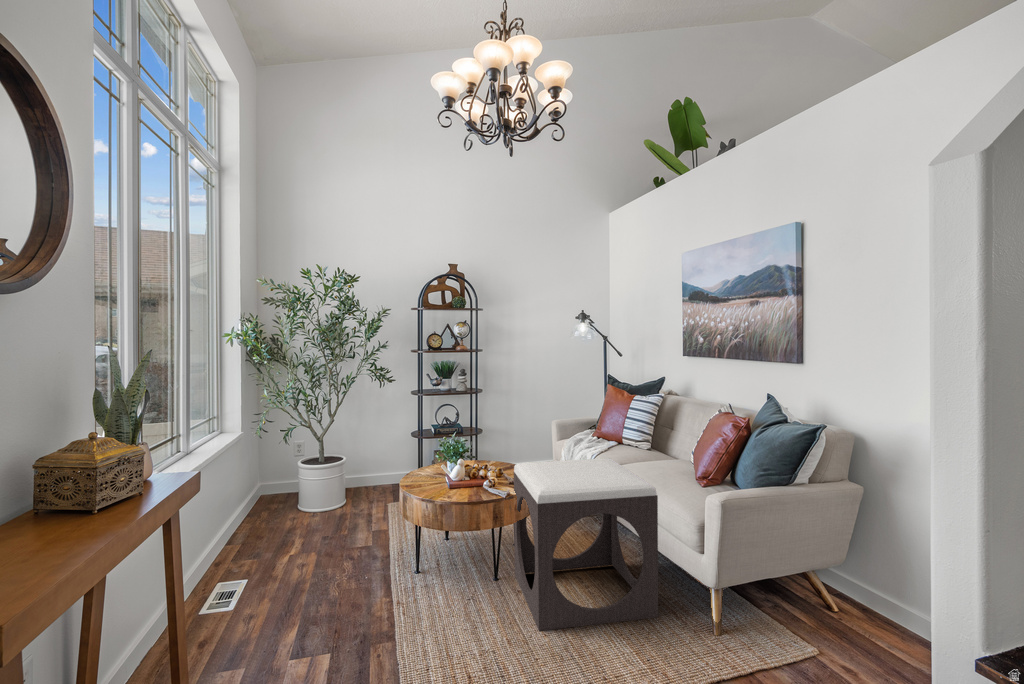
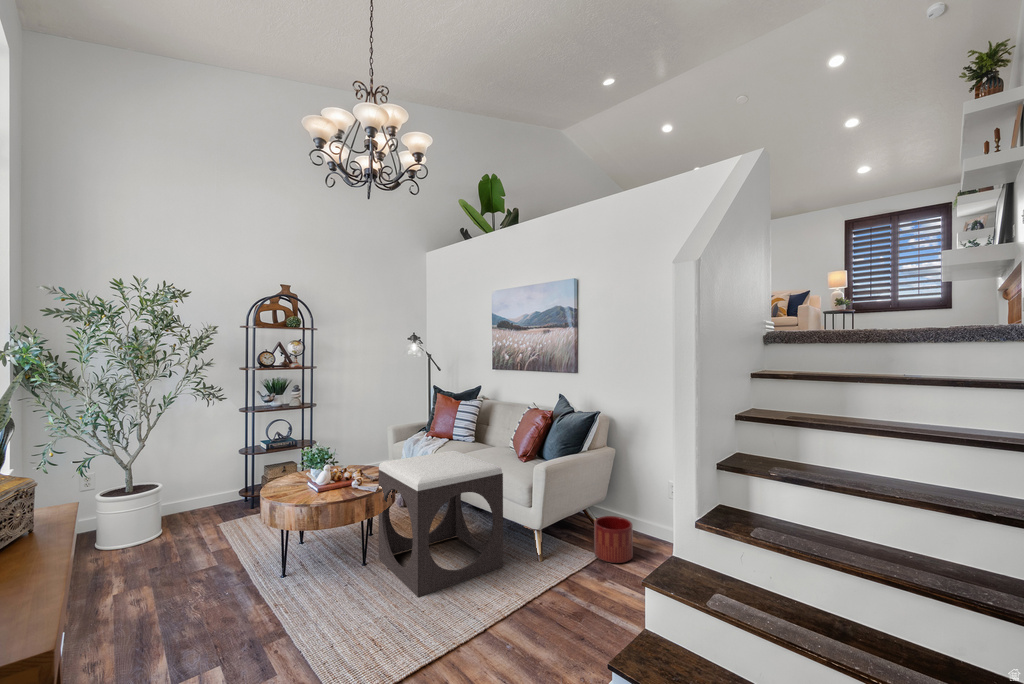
planter: none [800,578,865,654] -> present [594,516,633,563]

